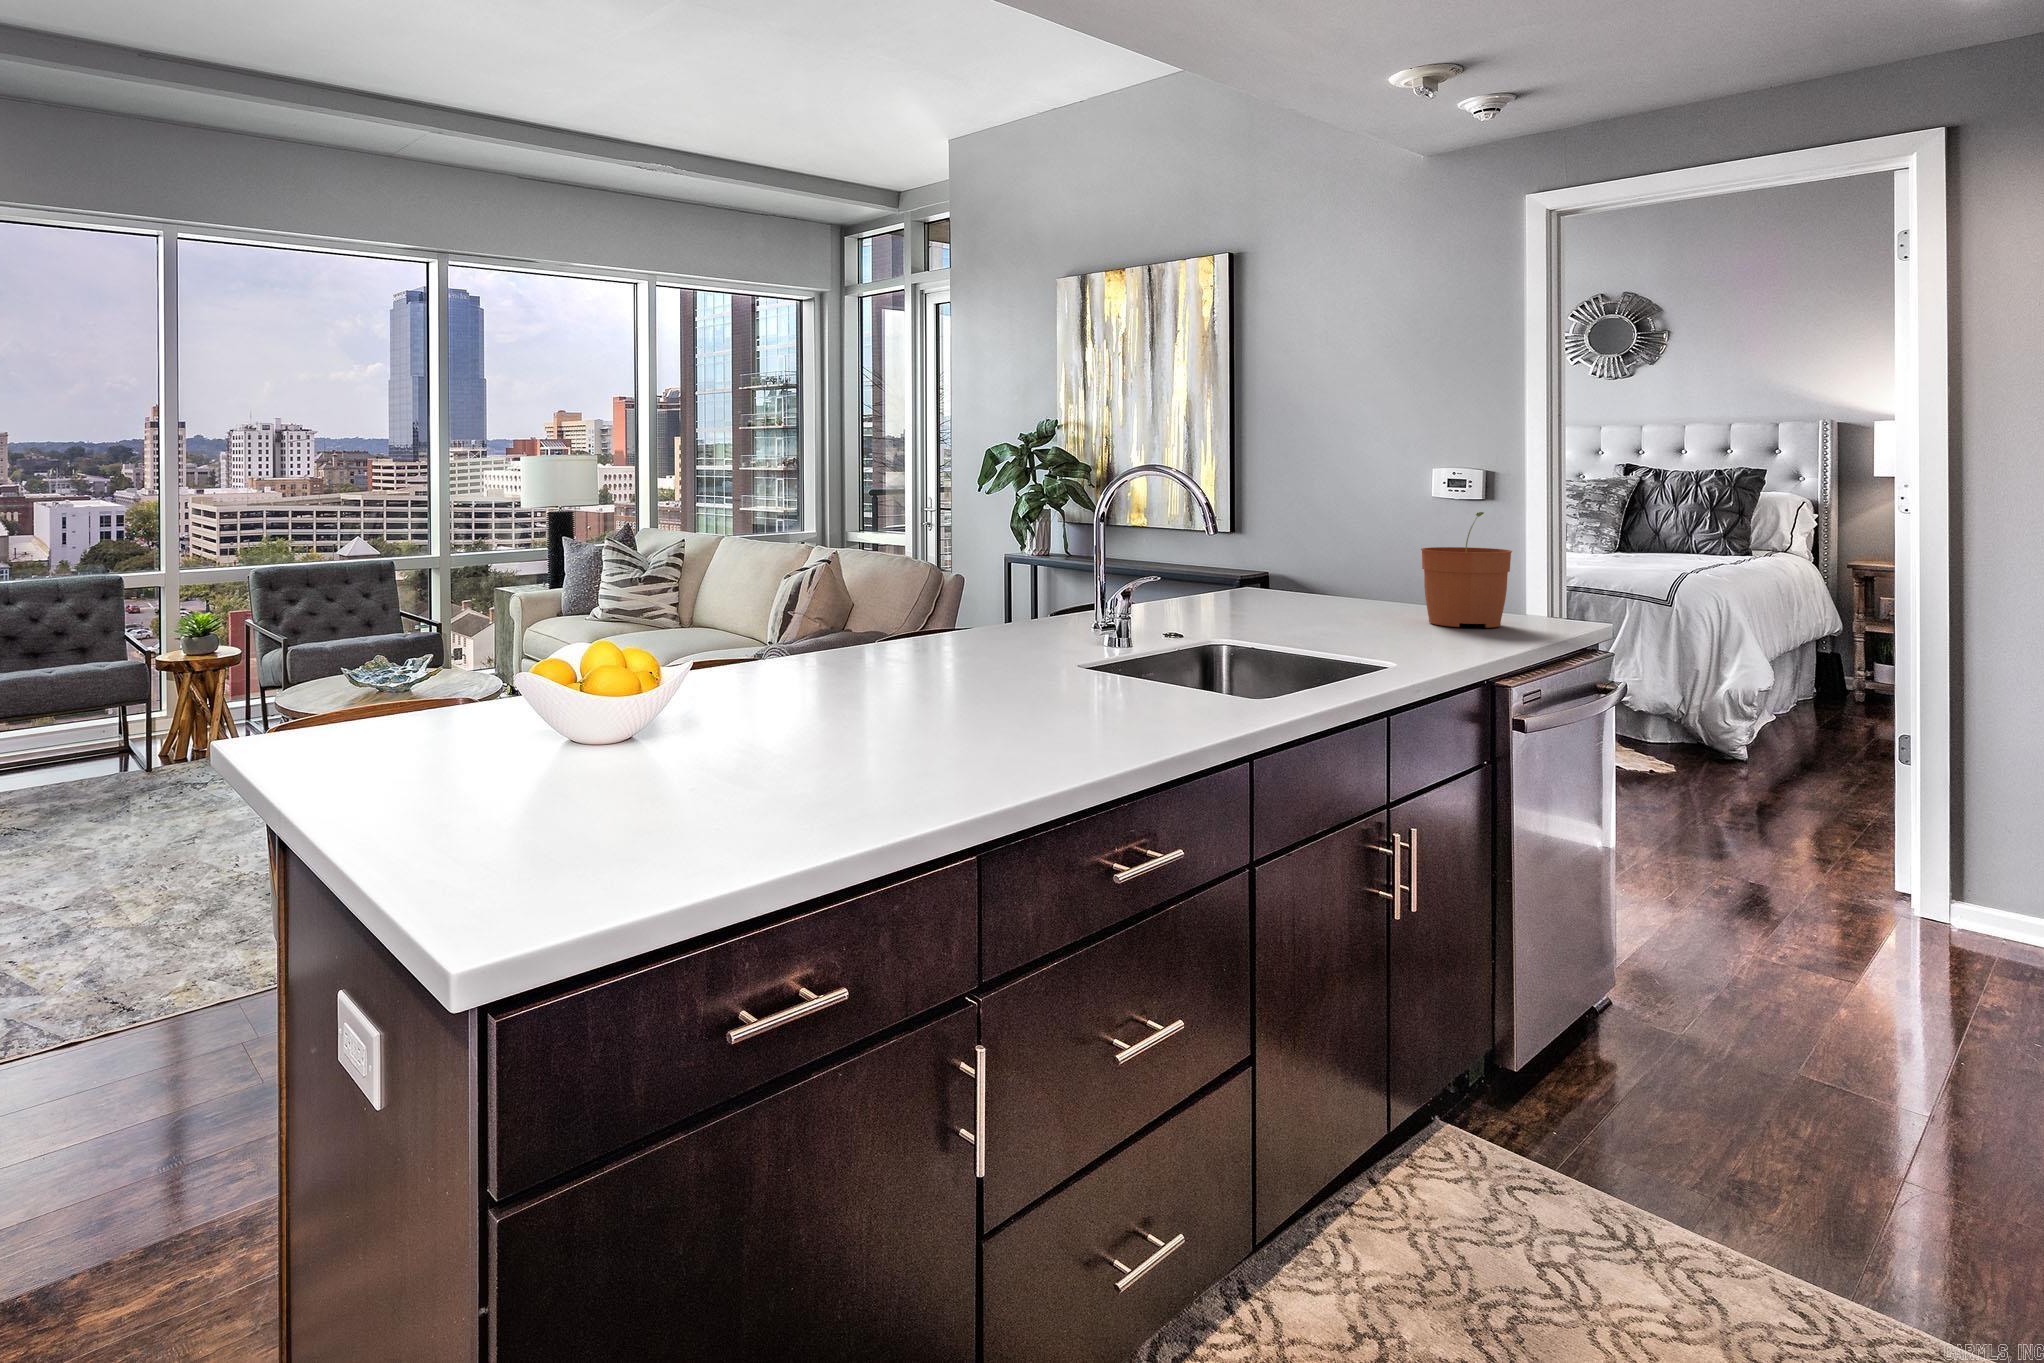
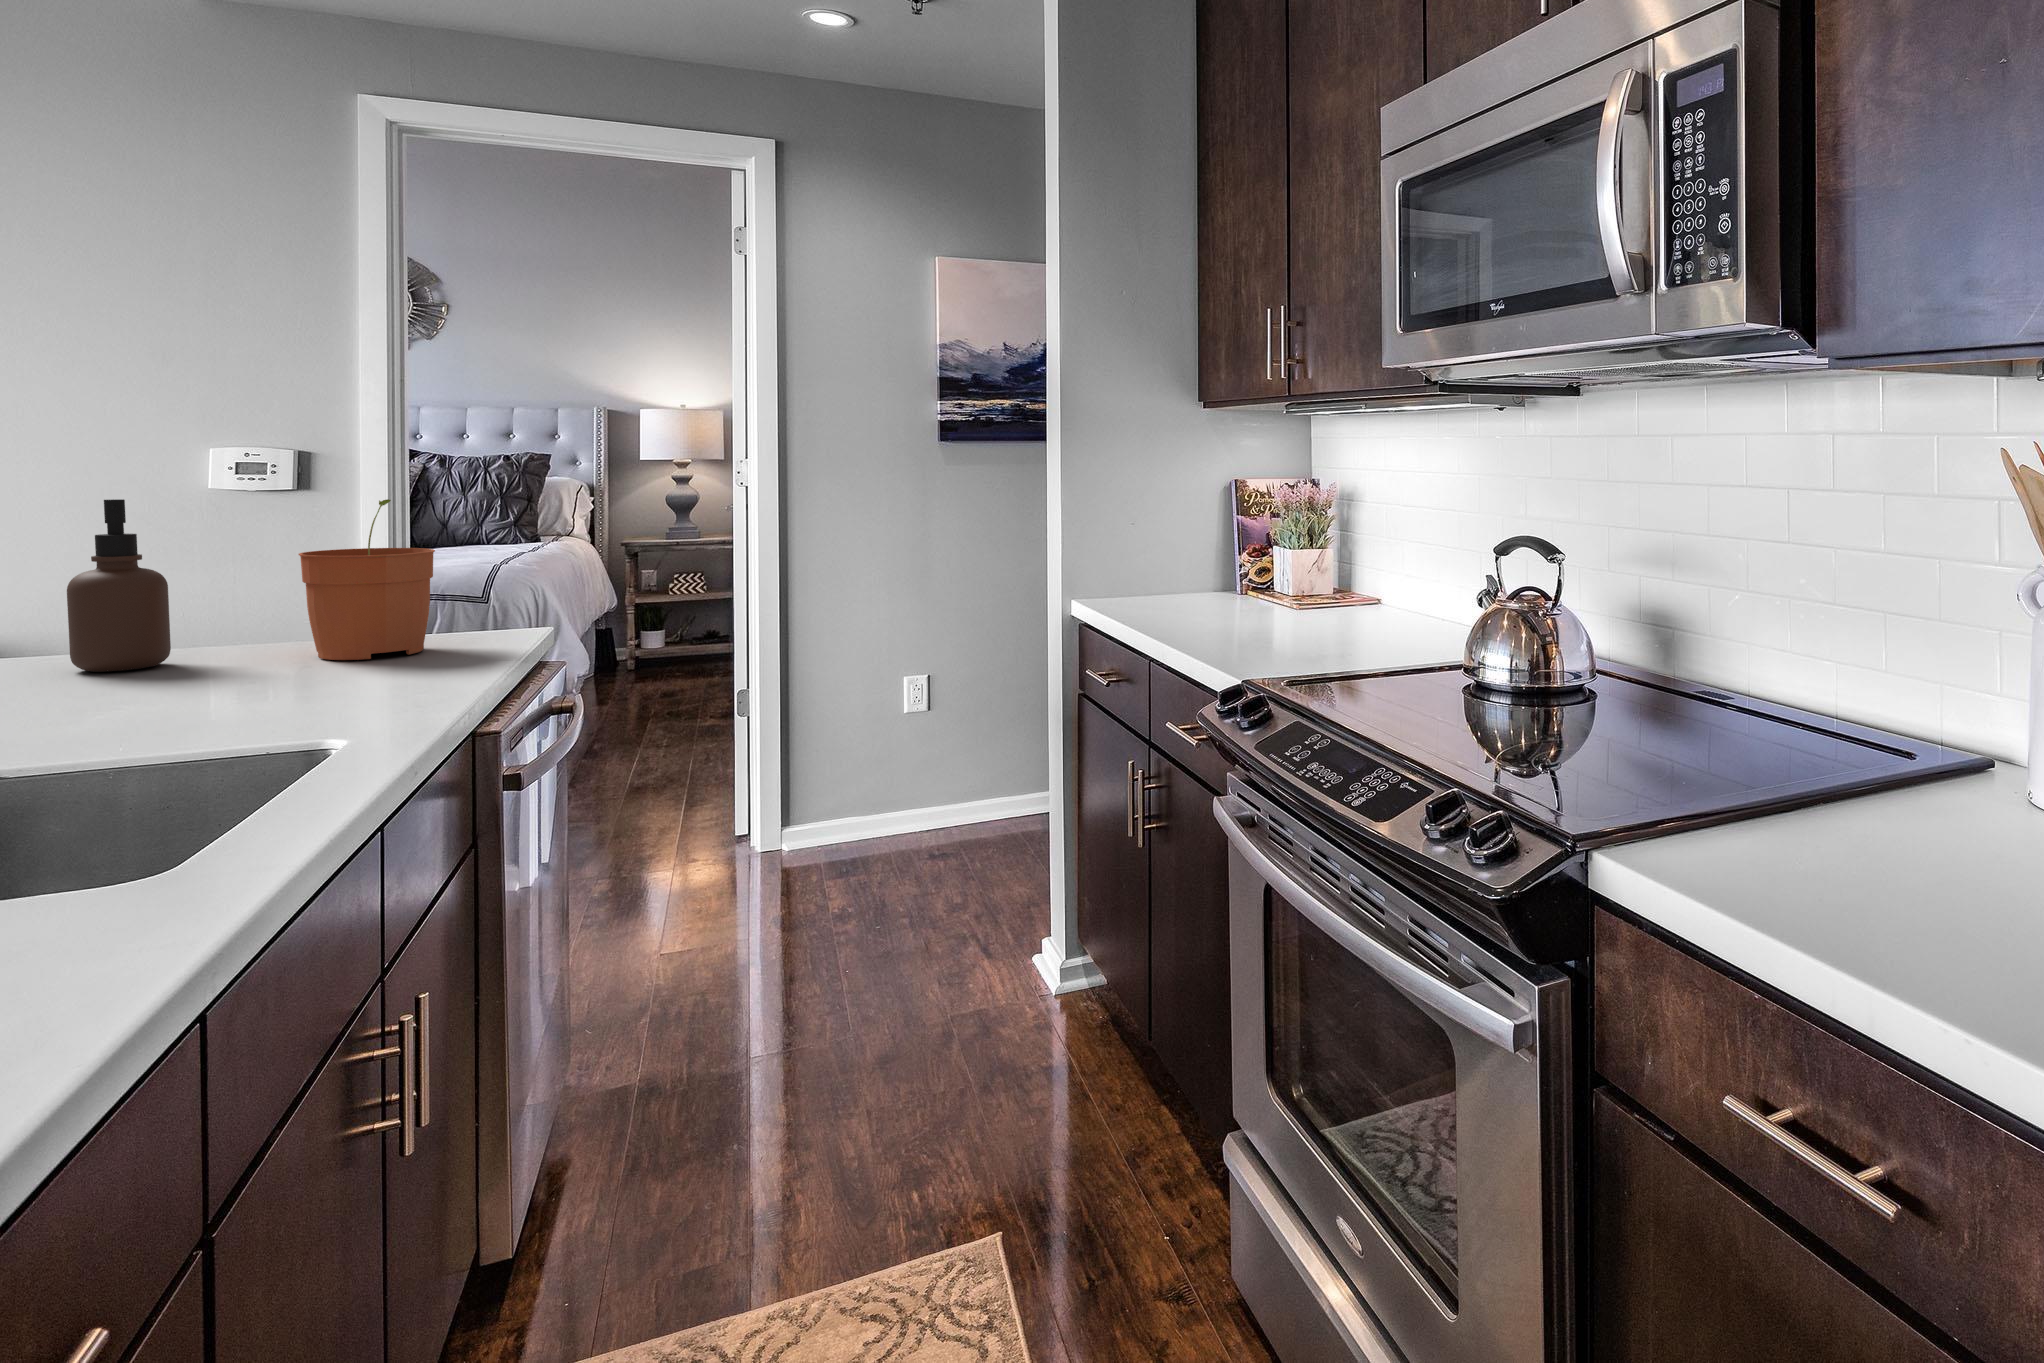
soap dispenser: none [1298,509,1348,615] -> present [67,499,171,672]

